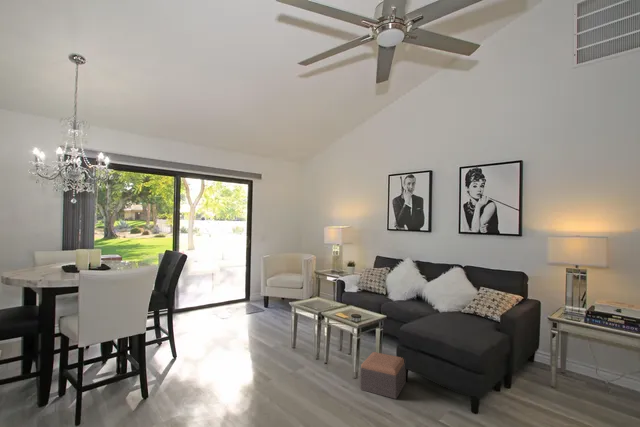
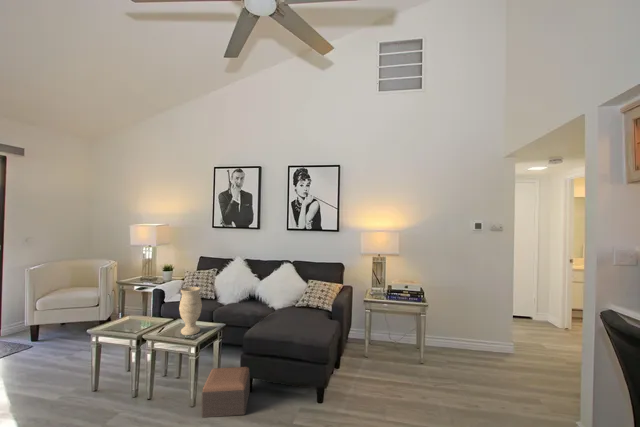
vase: none [347,278,366,318] -> present [179,287,202,335]

